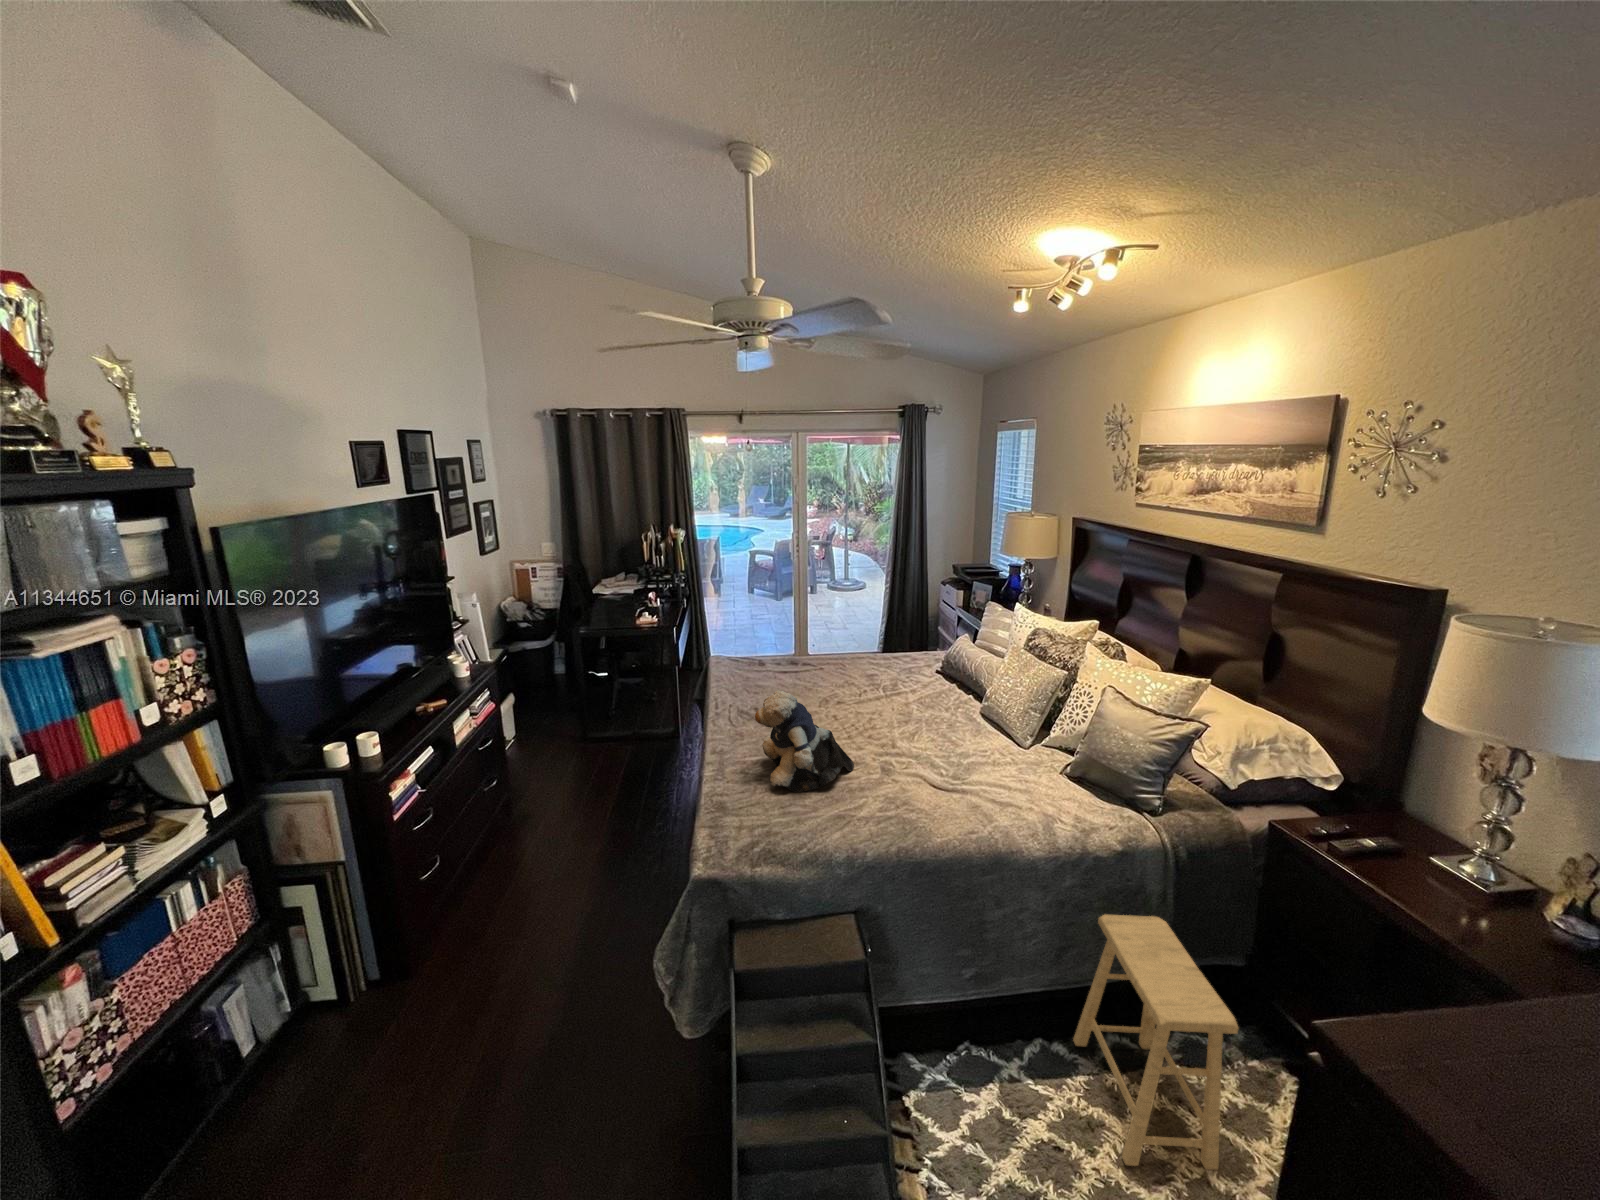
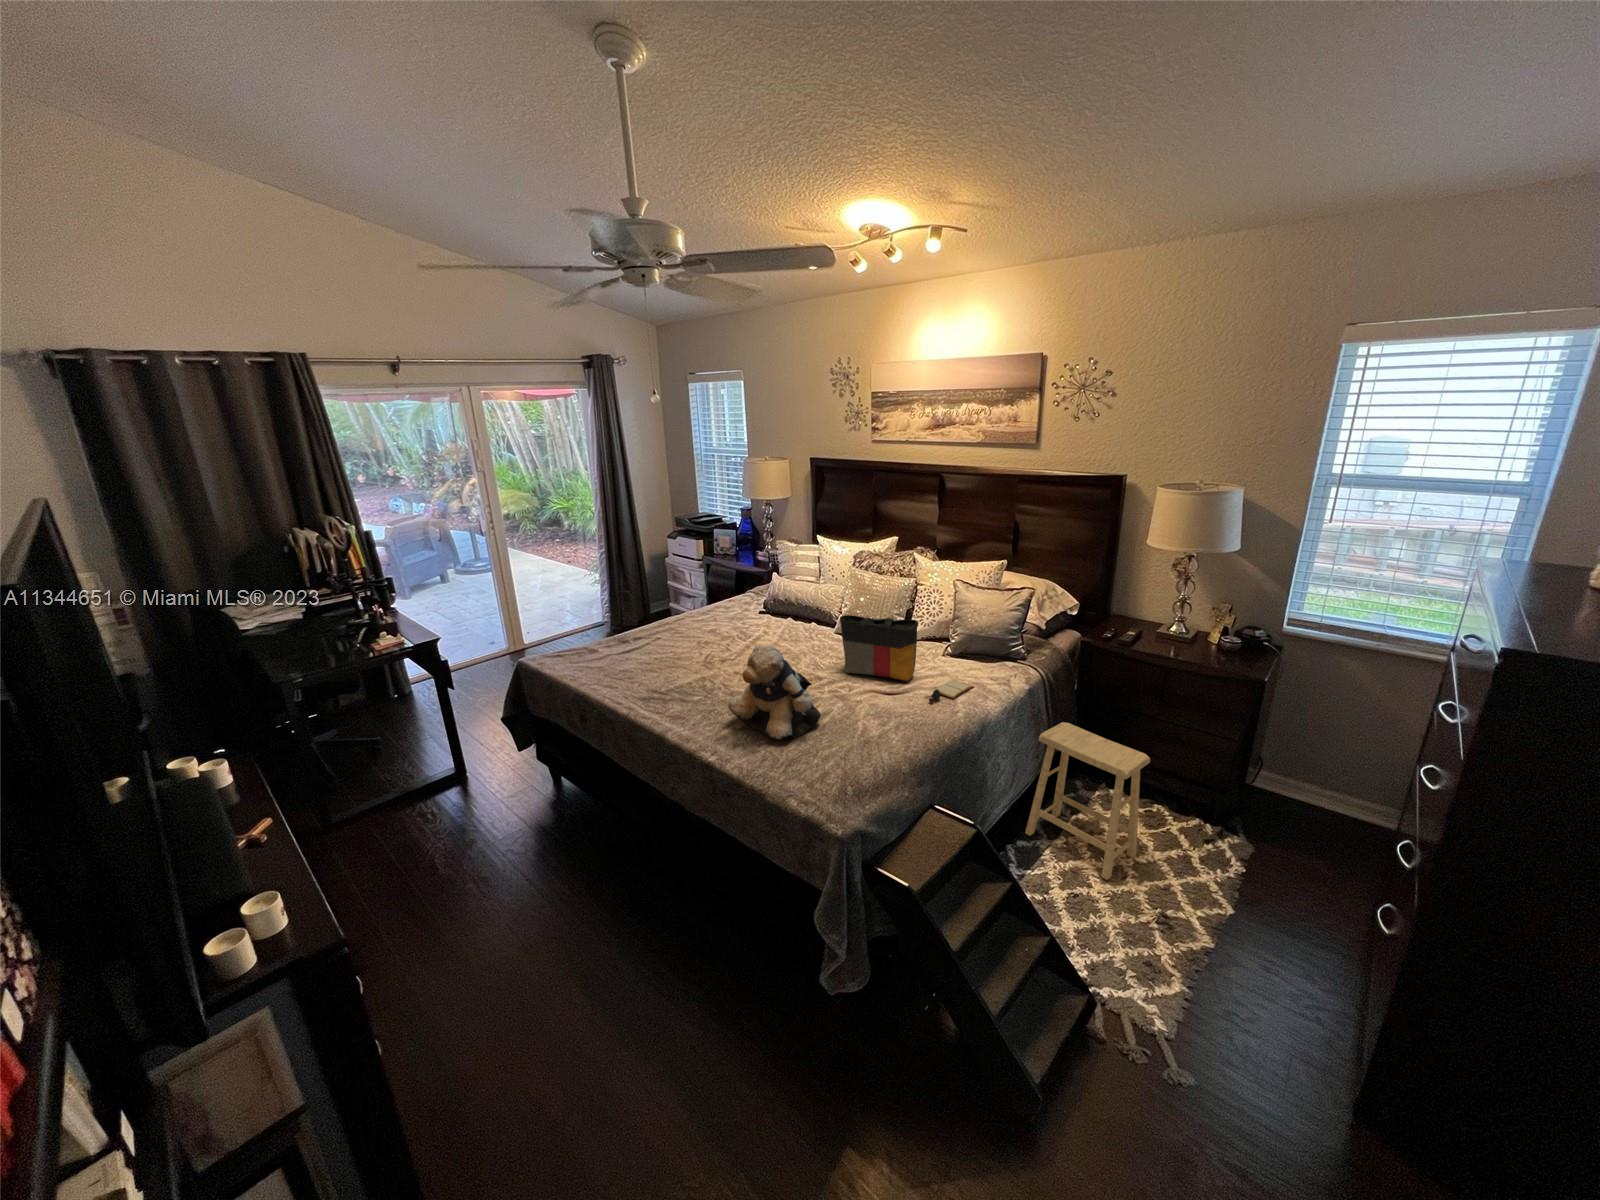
tote bag: none [929,691,1004,784] -> present [840,615,919,681]
book: none [957,800,1037,821] -> present [924,680,974,703]

